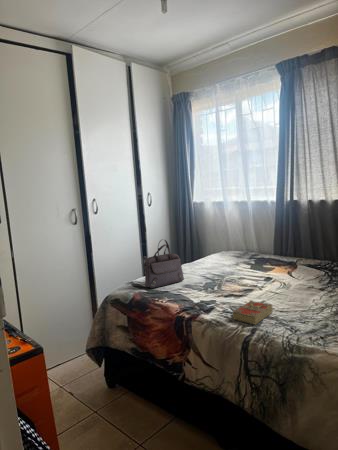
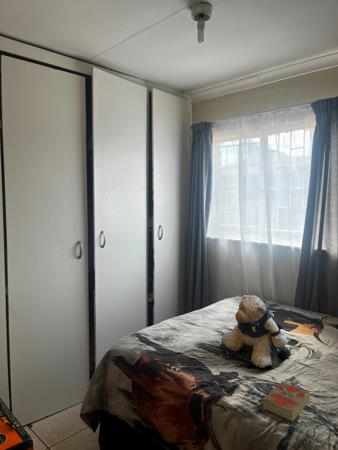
teddy bear: none [202,236,262,296] -> present [221,295,291,368]
handbag: present [144,240,184,288] -> none [154,289,198,345]

